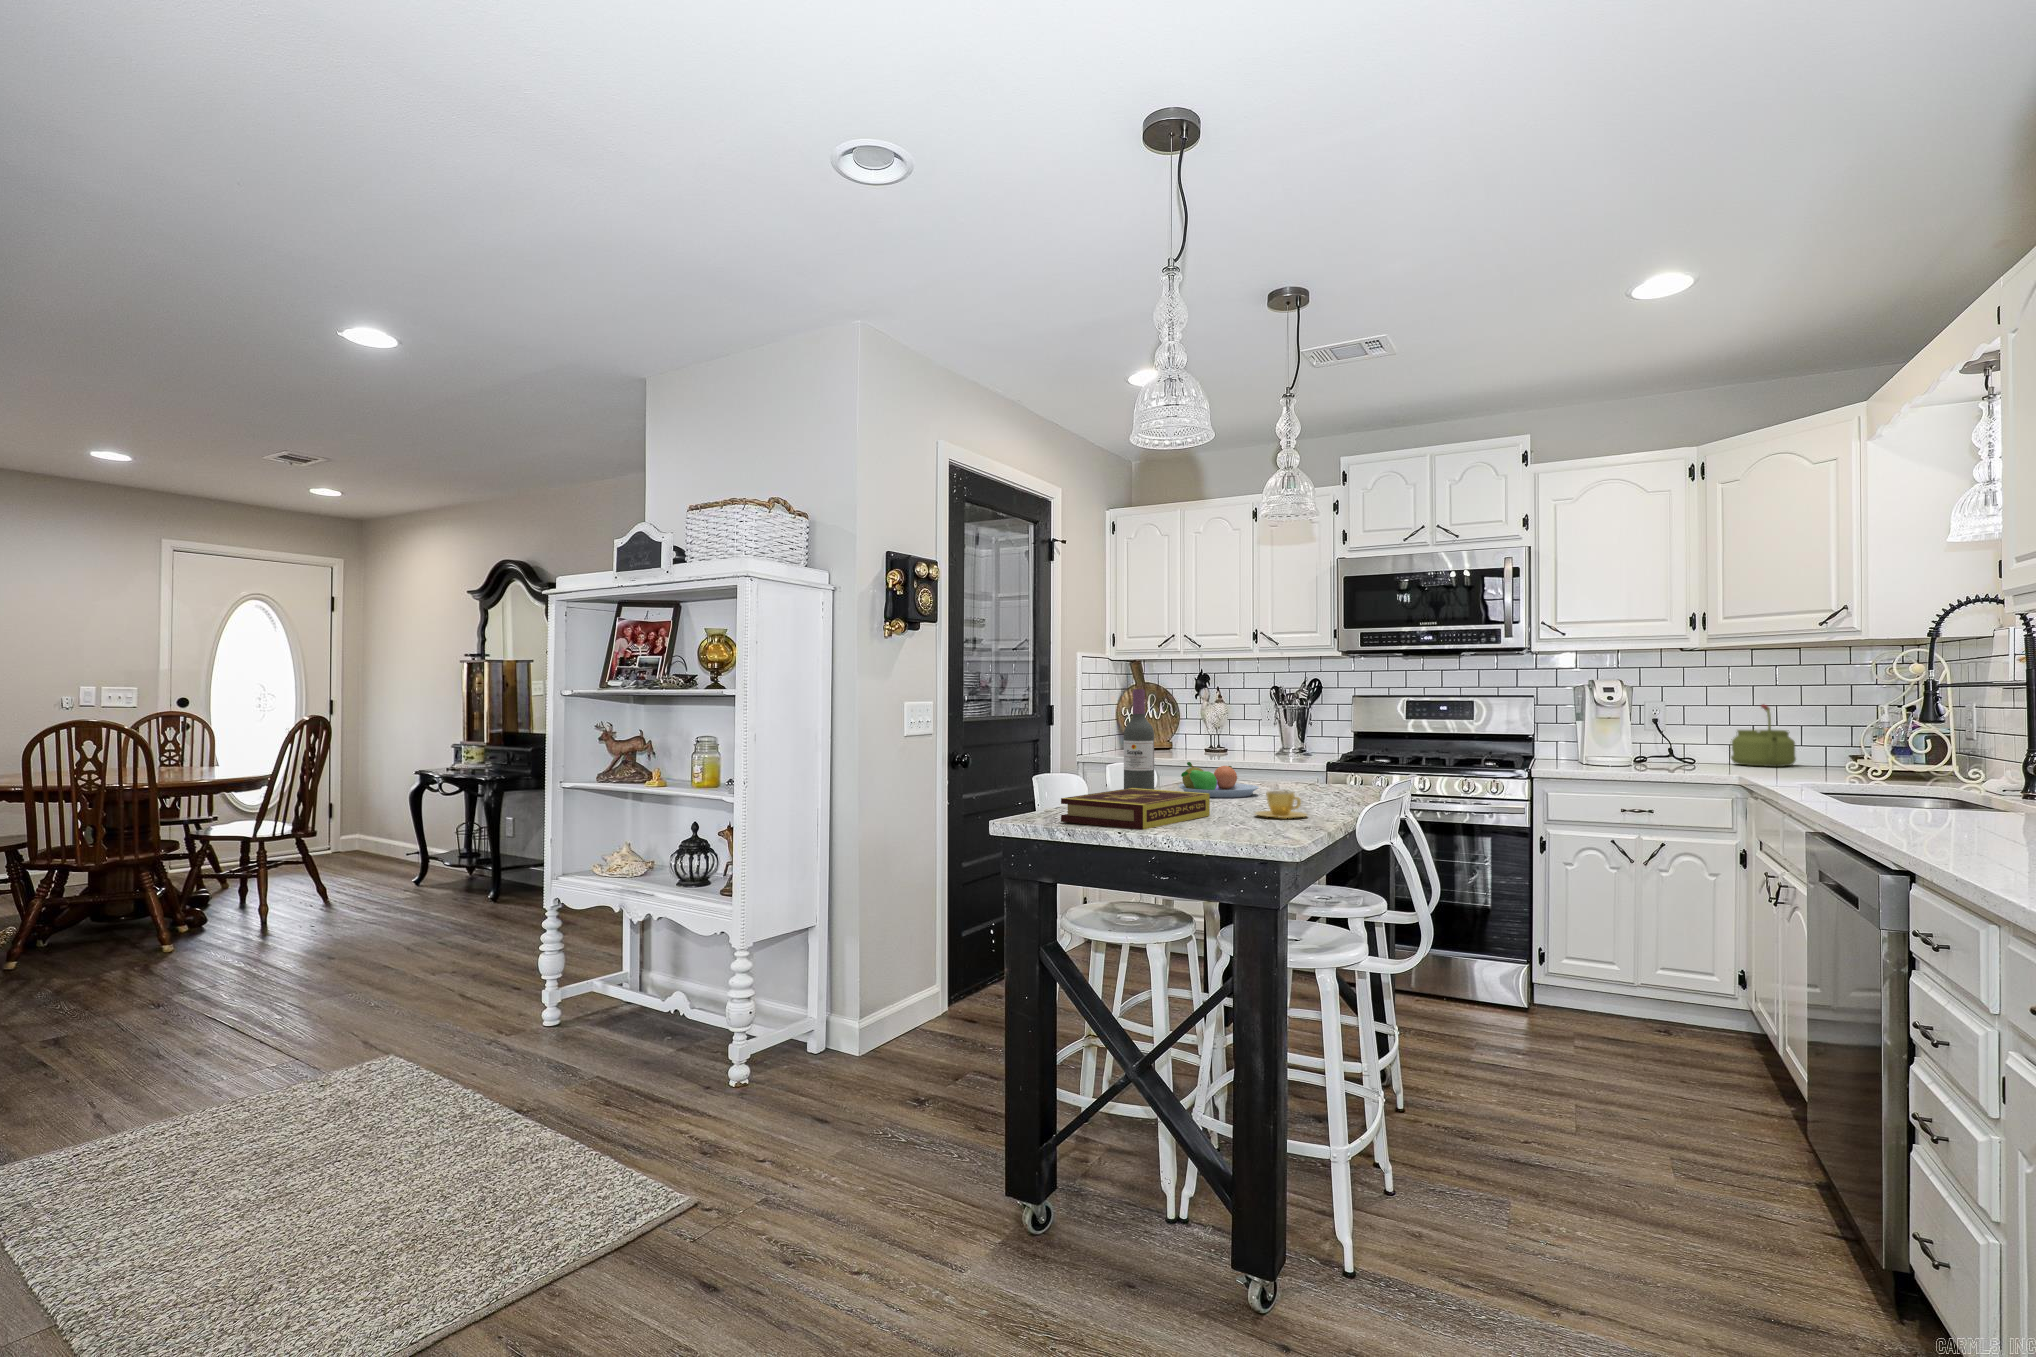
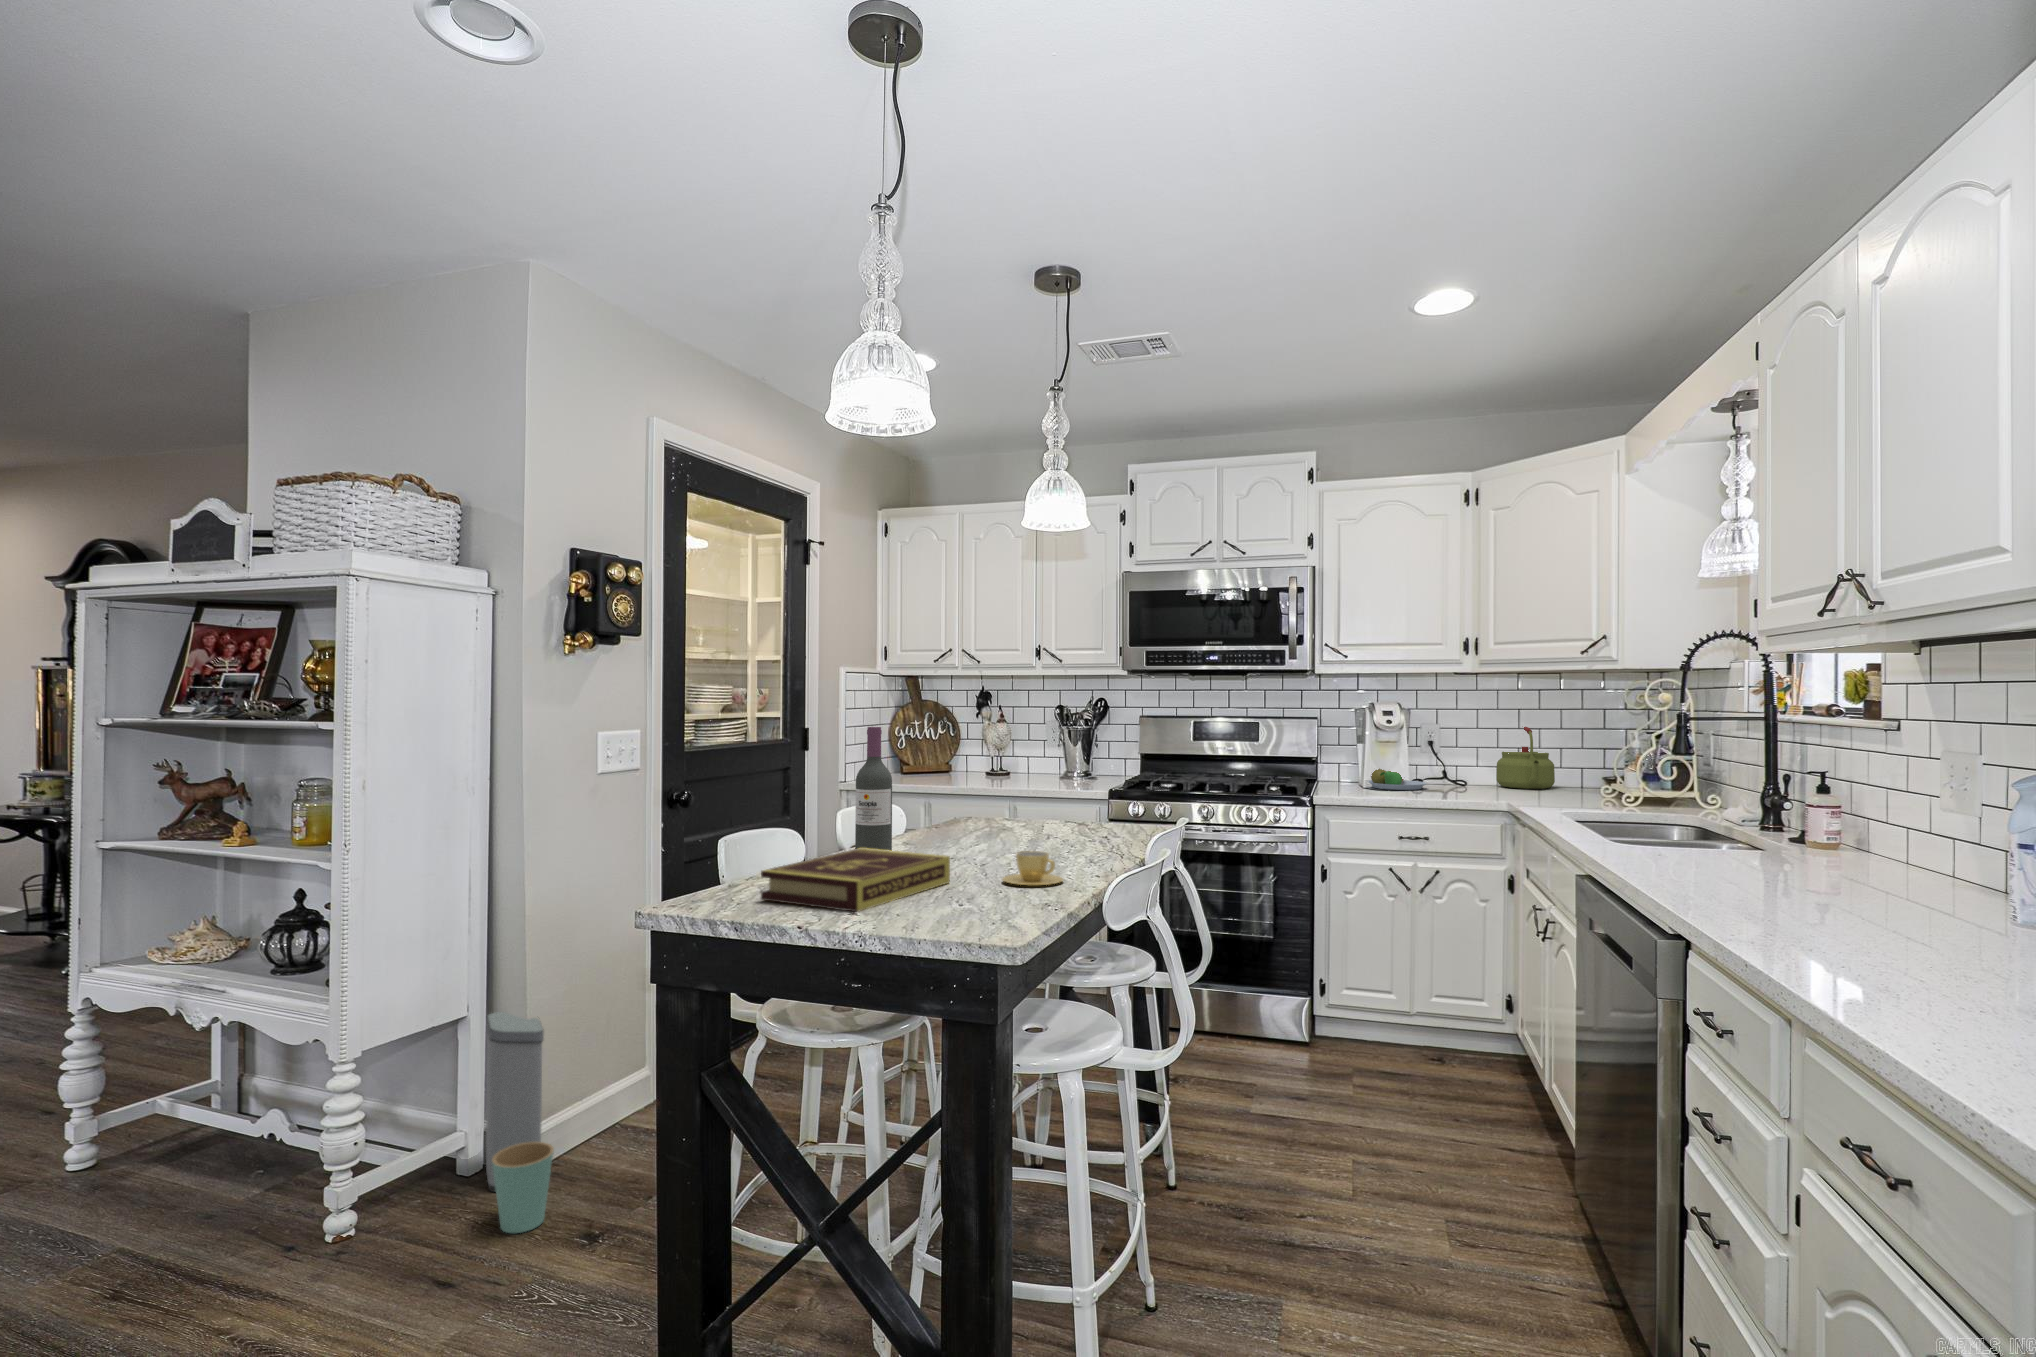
fruit bowl: present [1178,762,1259,798] -> present [1368,768,1427,790]
trash can: none [810,929,870,1101] -> present [486,1012,554,1233]

